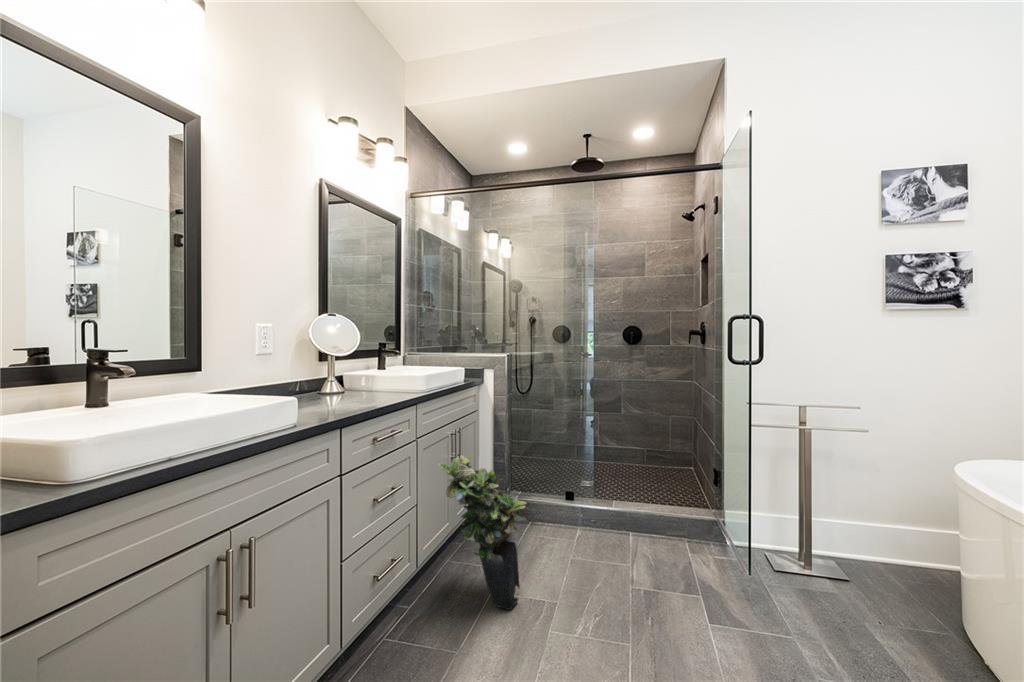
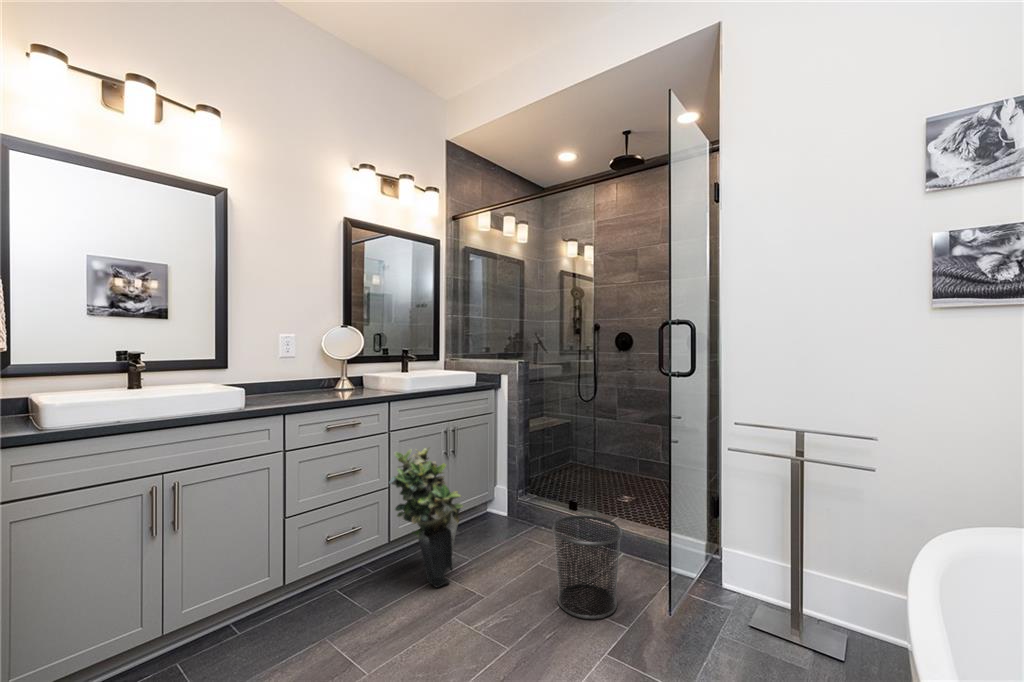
waste bin: none [619,501,689,601] -> present [552,515,622,619]

